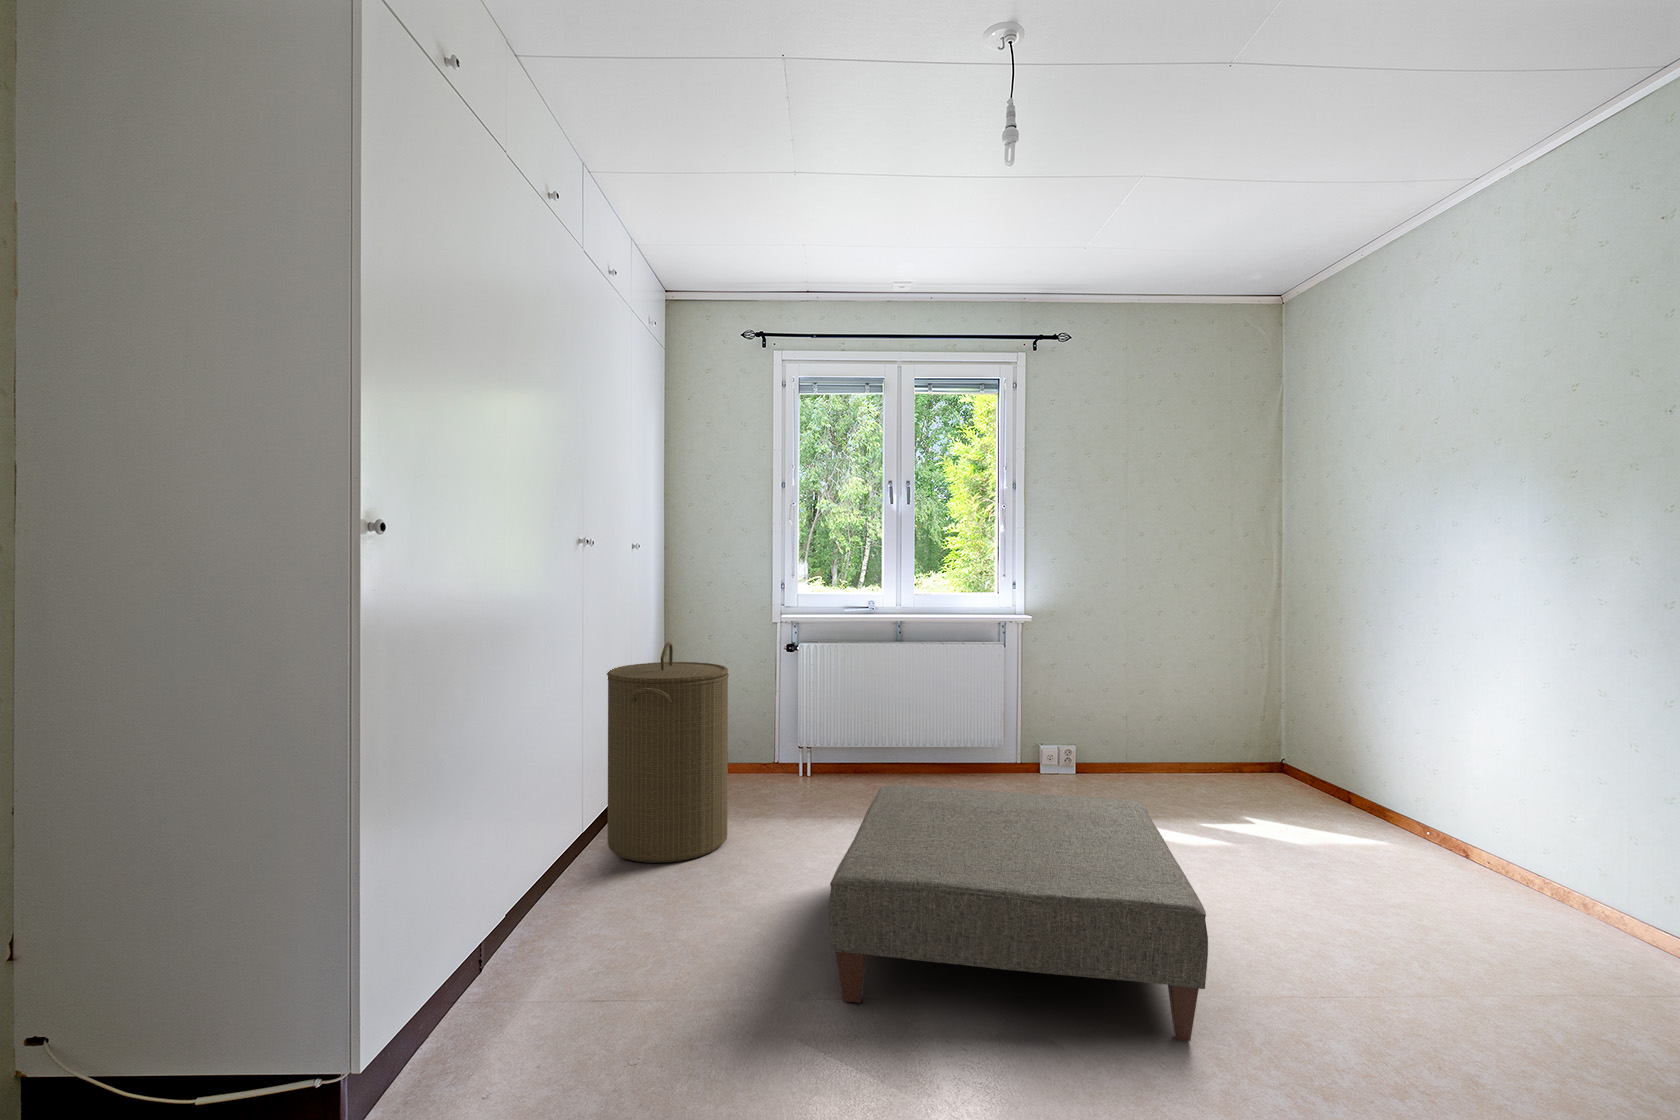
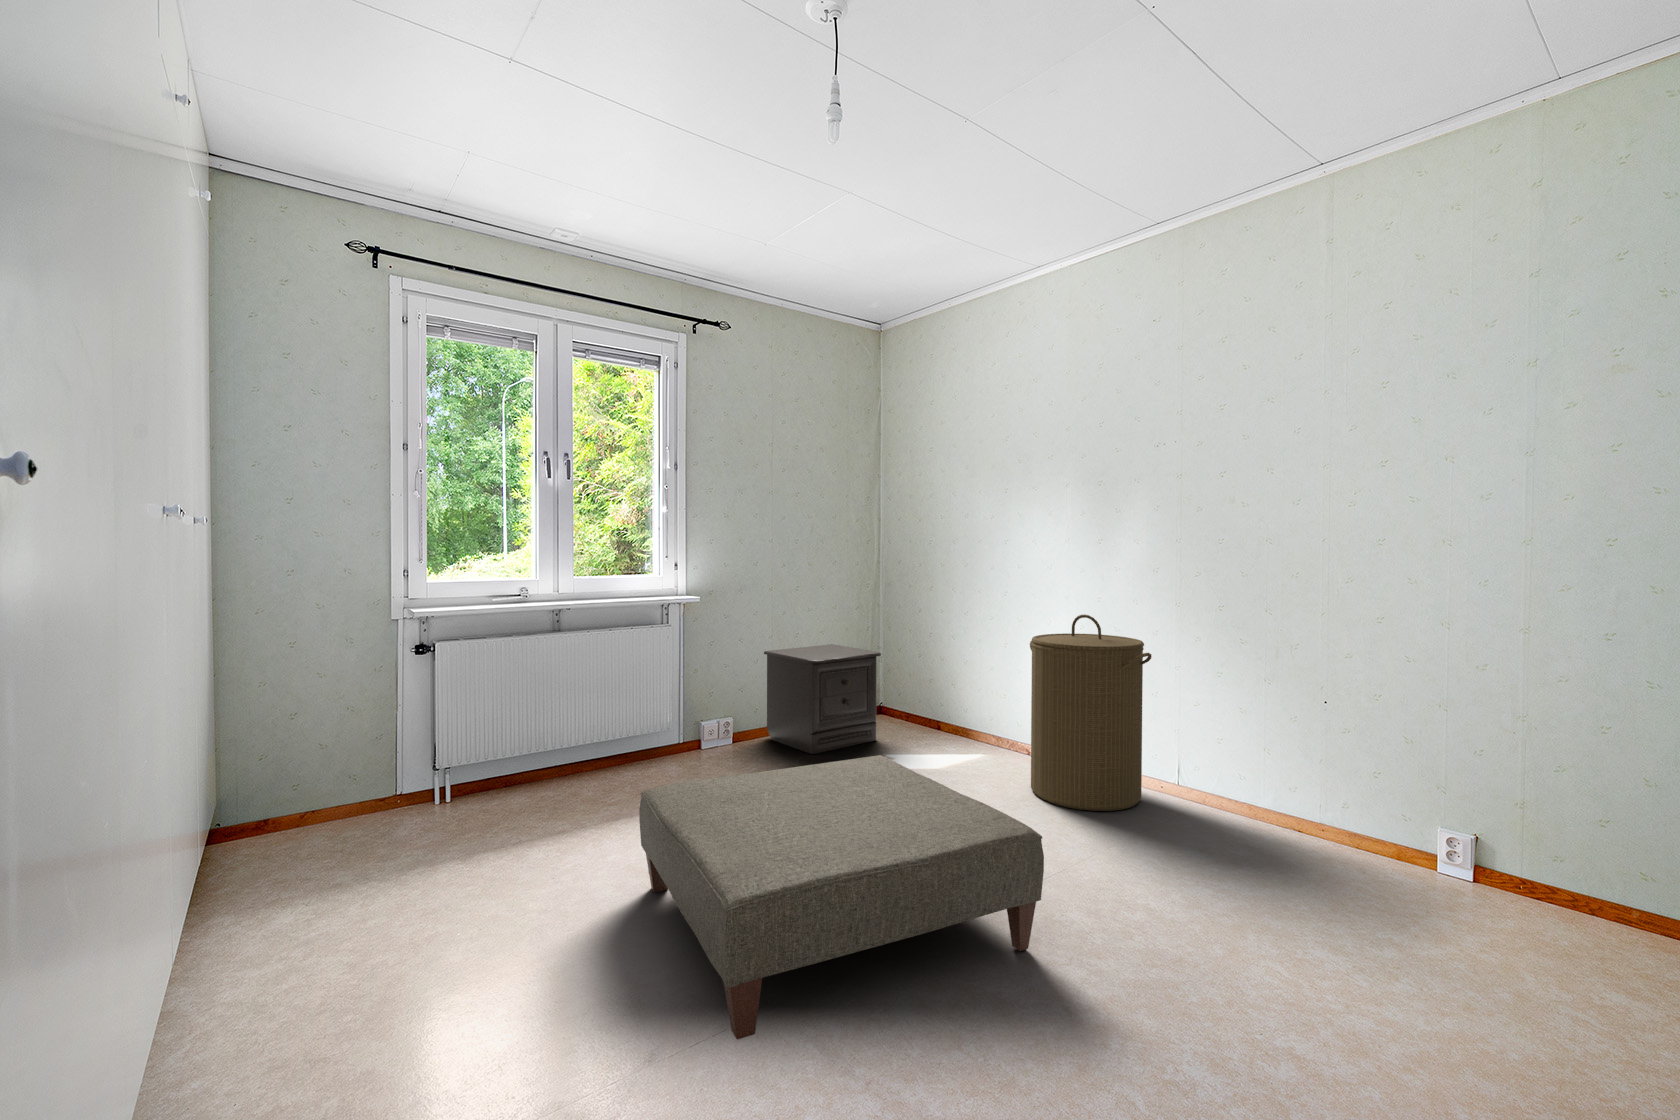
laundry hamper: present [607,642,729,863] -> present [1030,615,1152,811]
nightstand: none [1115,679,1253,797] -> present [764,644,881,754]

